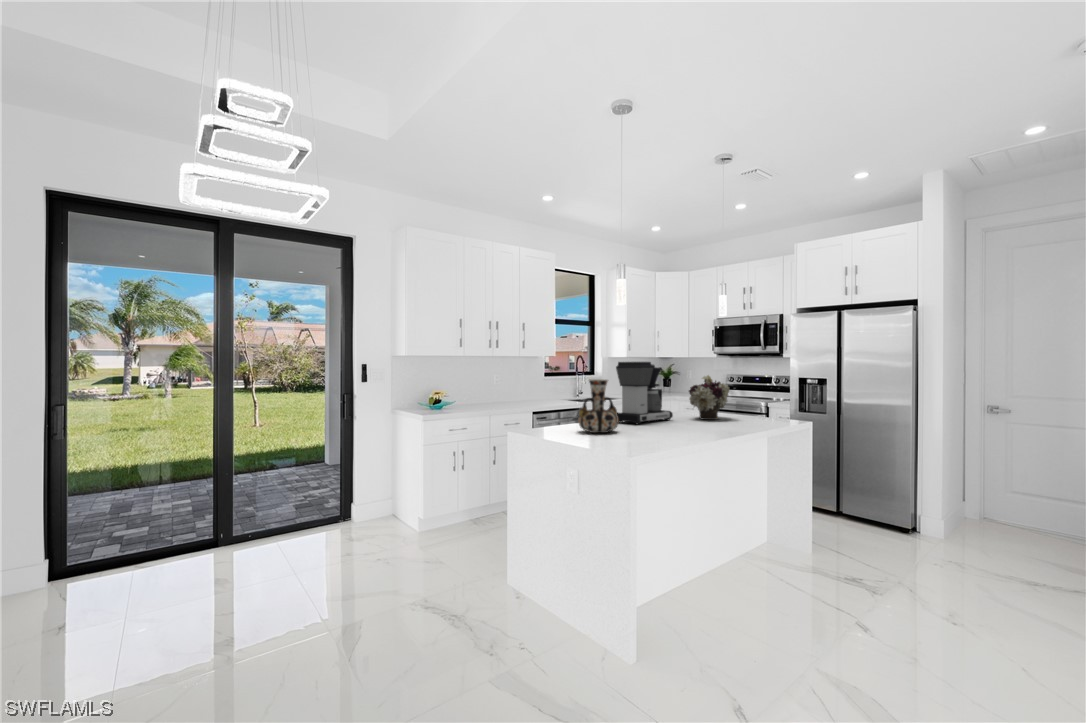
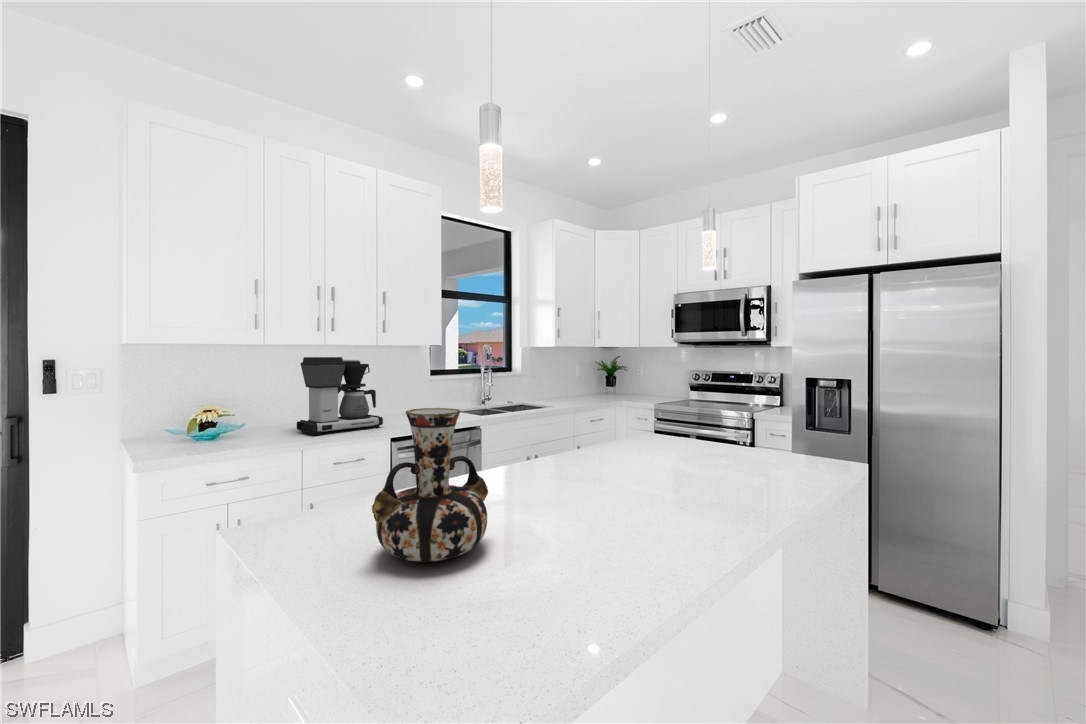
coffee maker: present [616,362,673,424] -> present [297,357,383,435]
flower arrangement: present [689,375,729,420] -> none [654,383,736,475]

